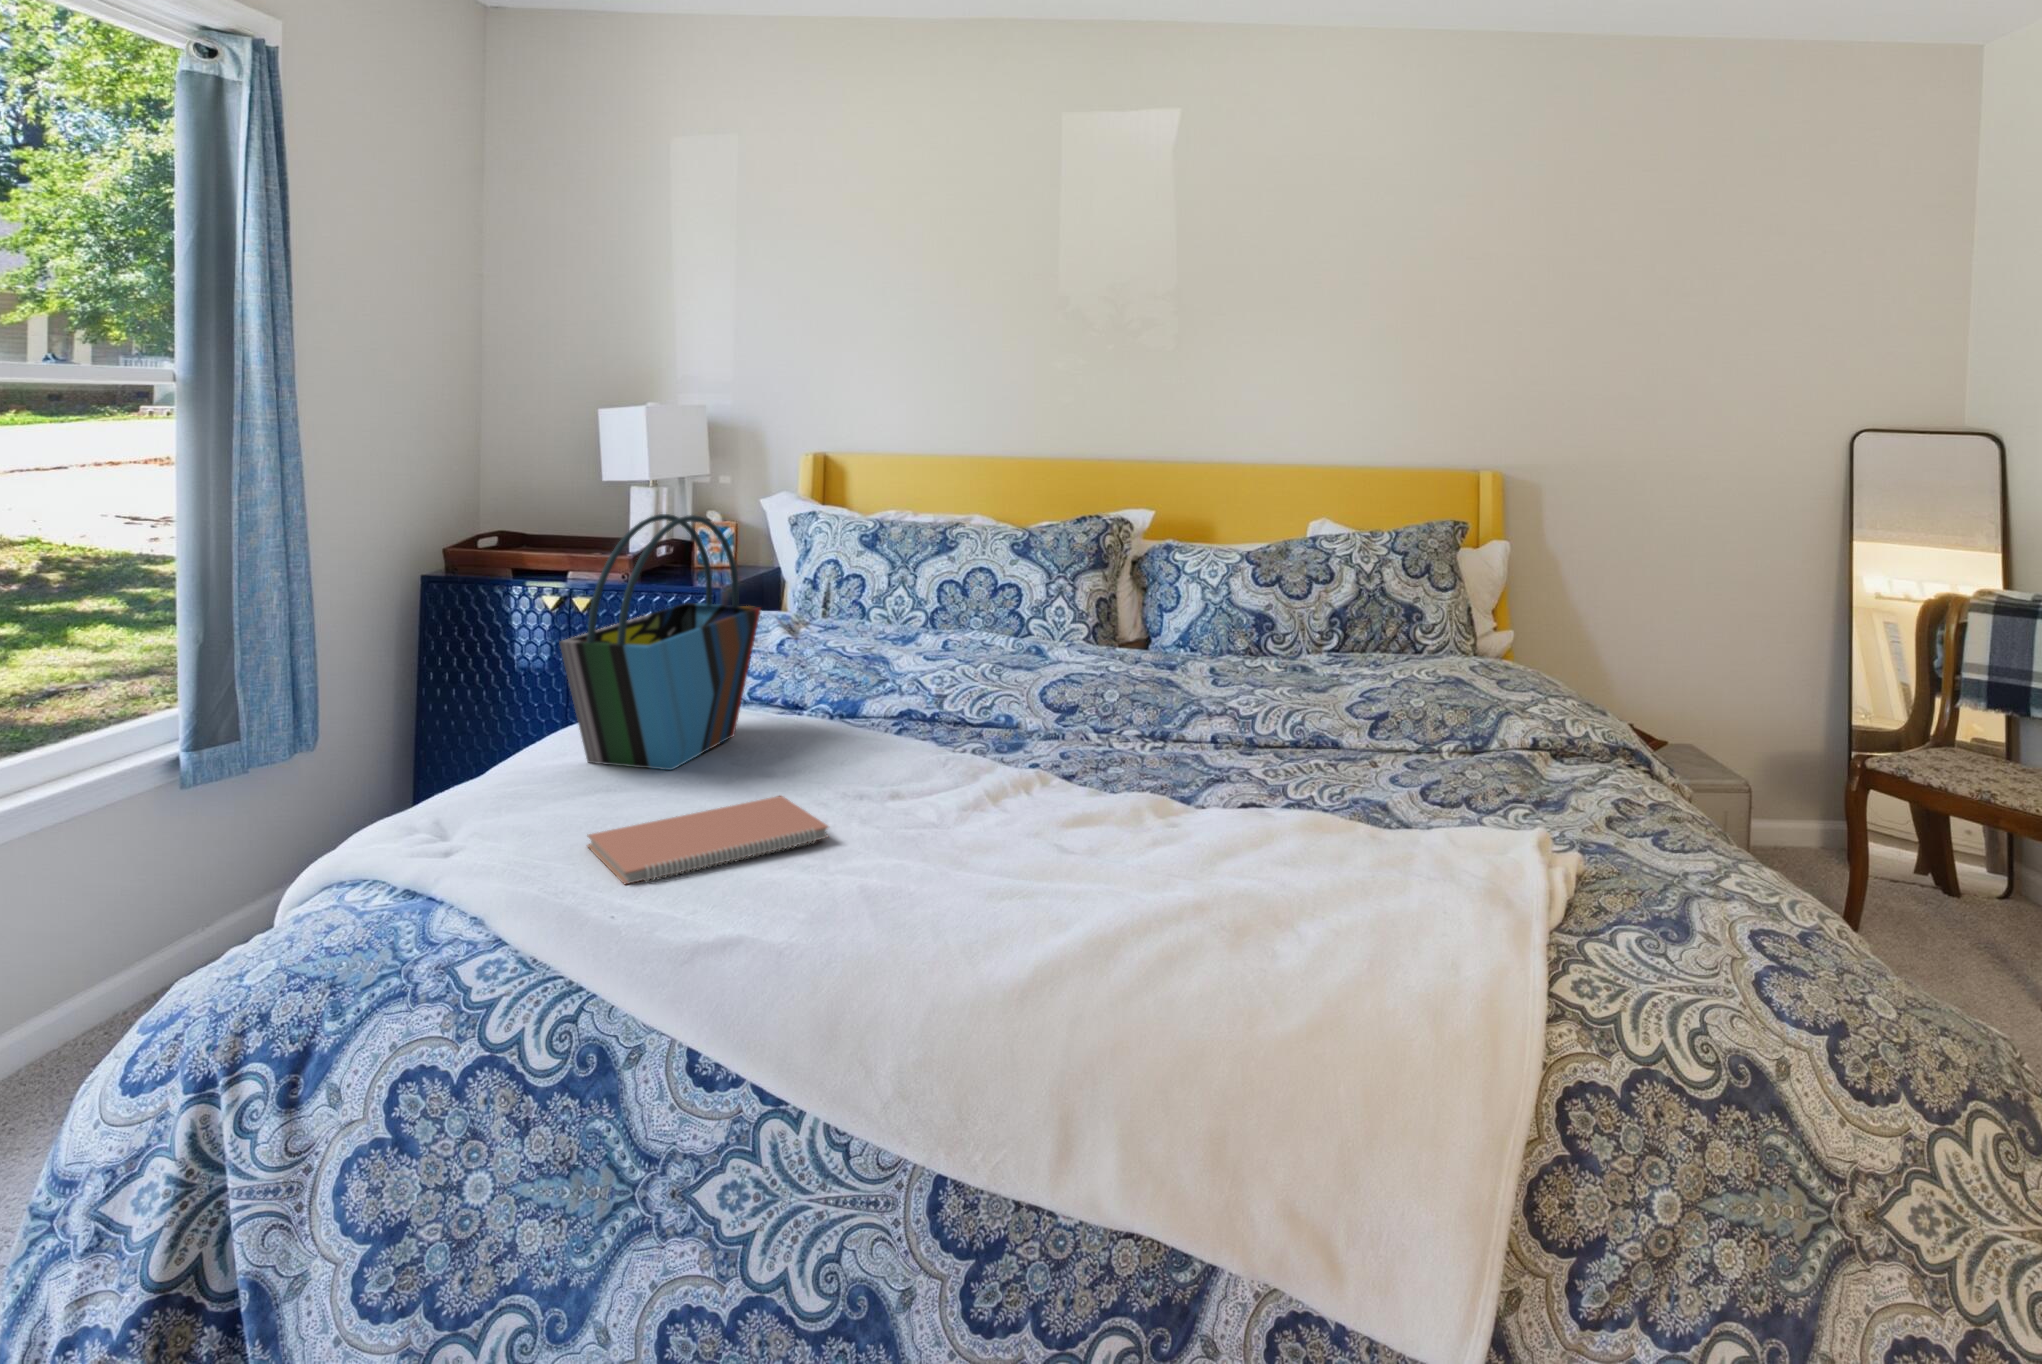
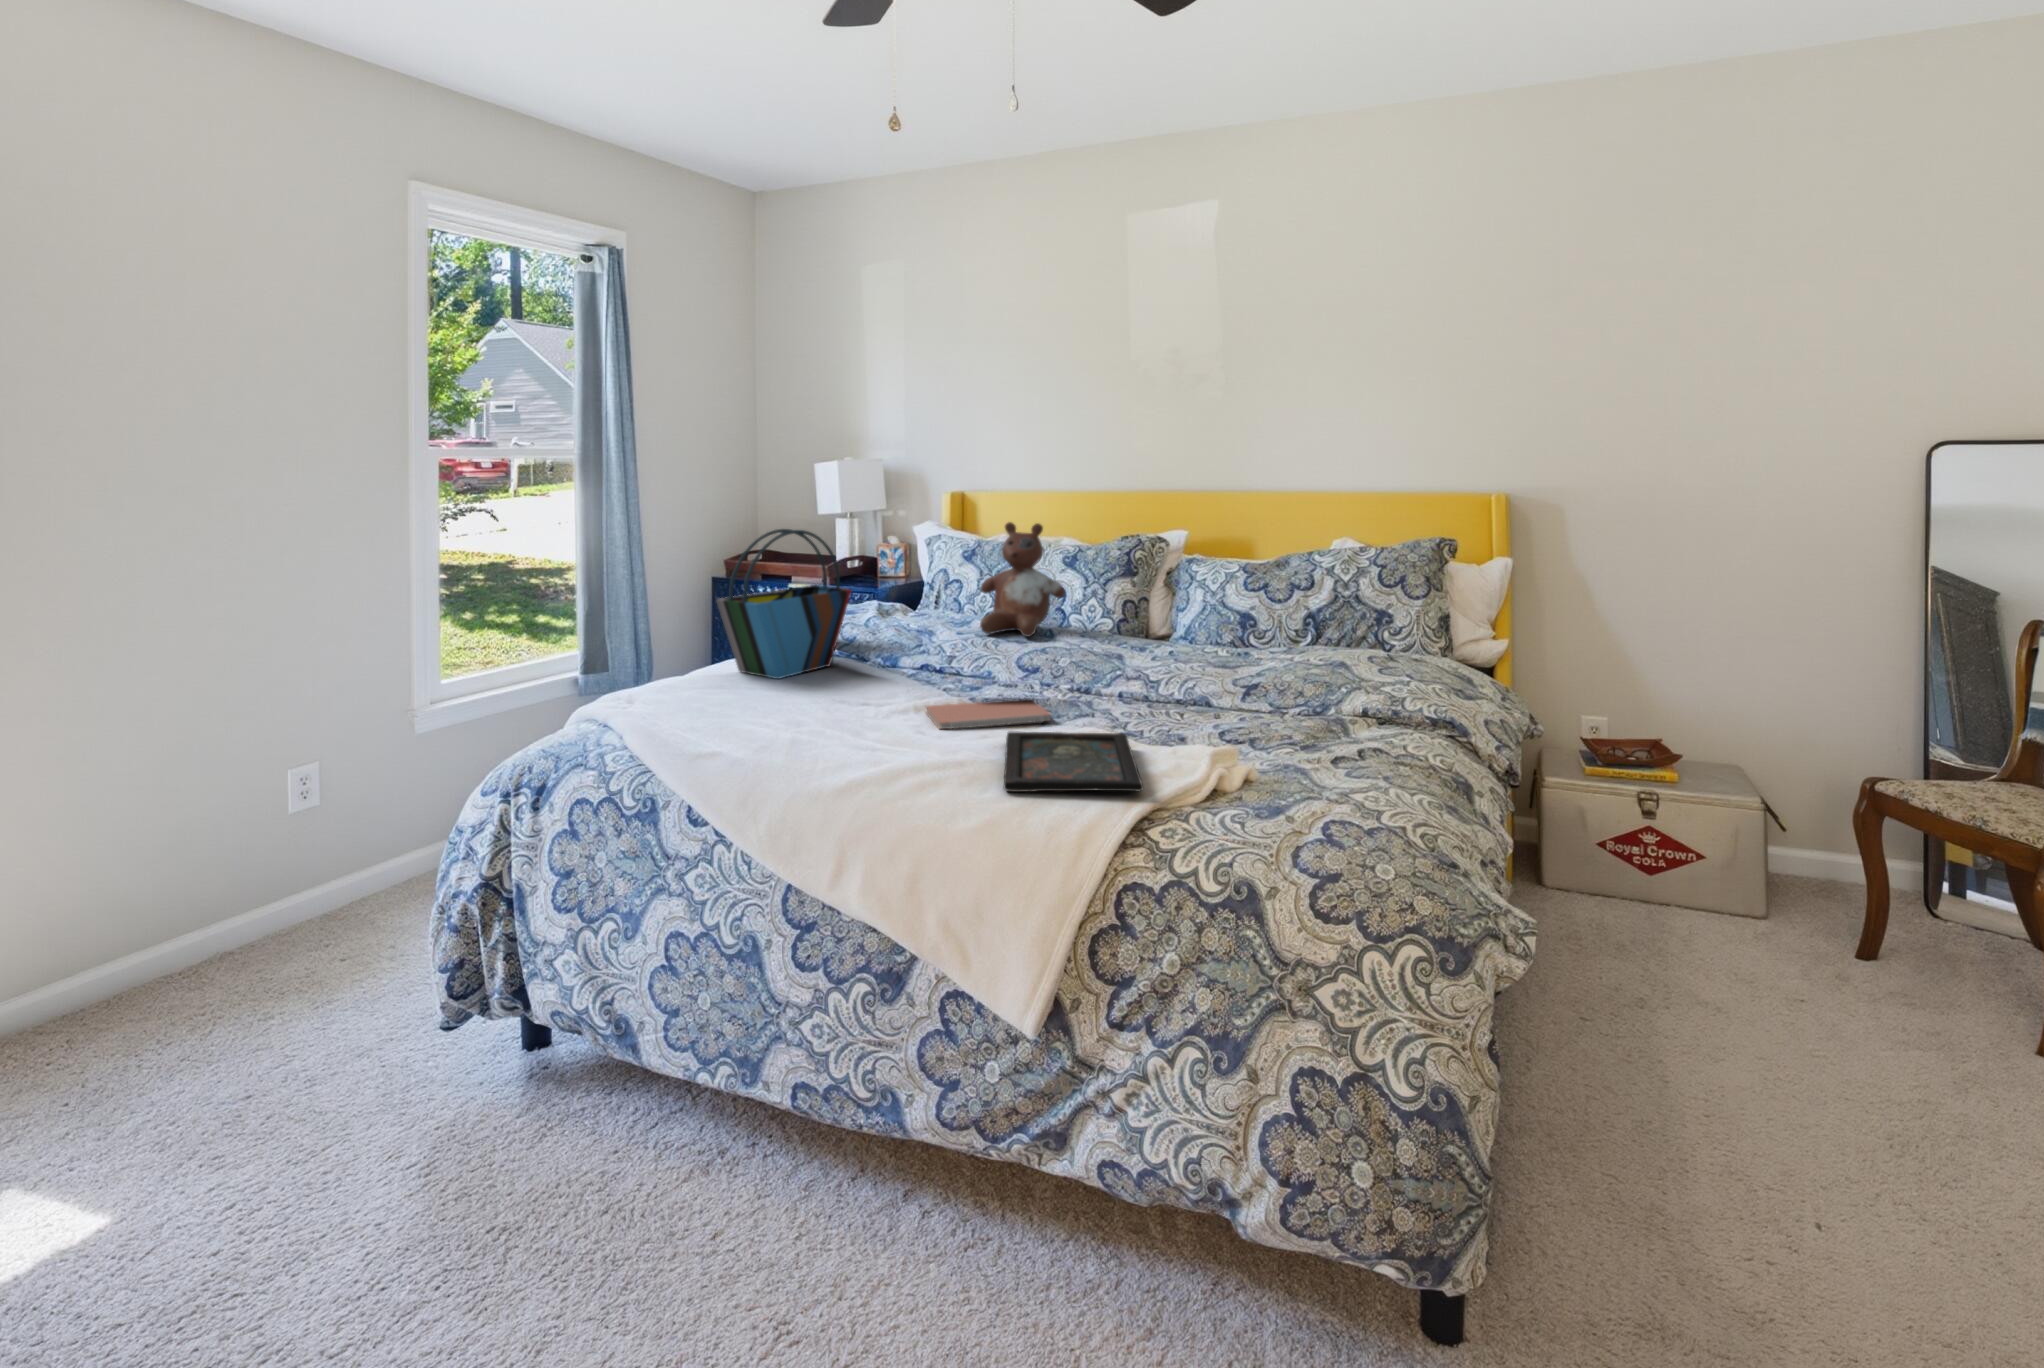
stuffed bear: none [921,491,1052,662] -> present [980,522,1065,636]
notebook: present [587,796,828,884] -> present [926,699,1051,729]
tray: none [1167,815,1475,946] -> present [1004,732,1143,792]

